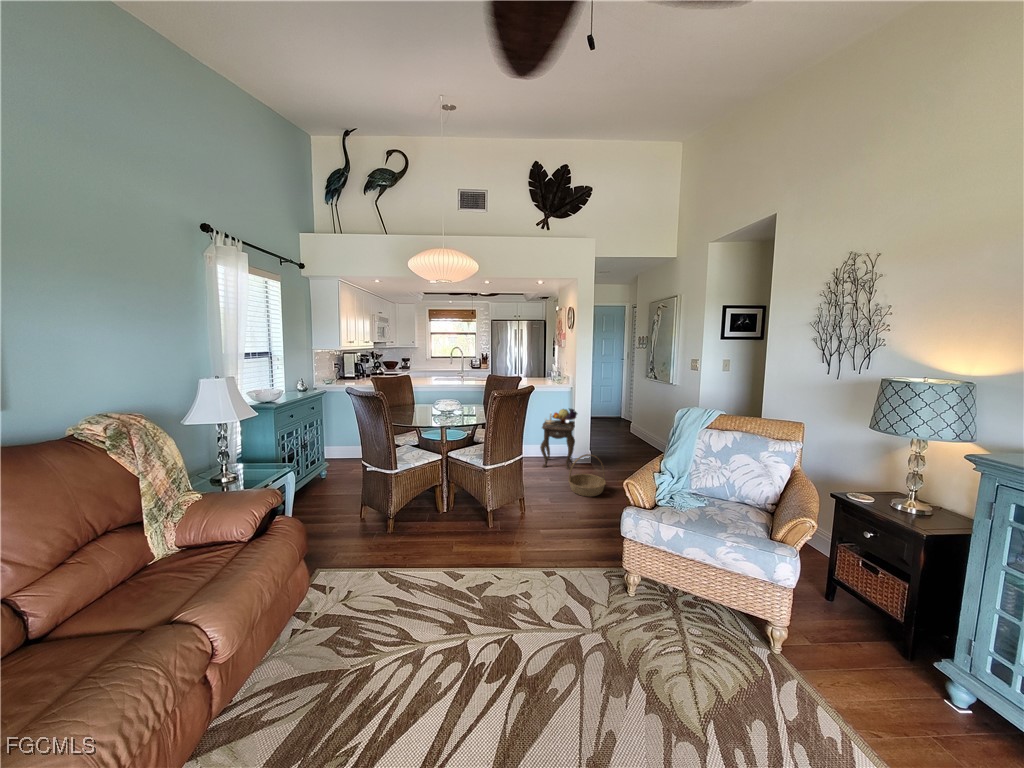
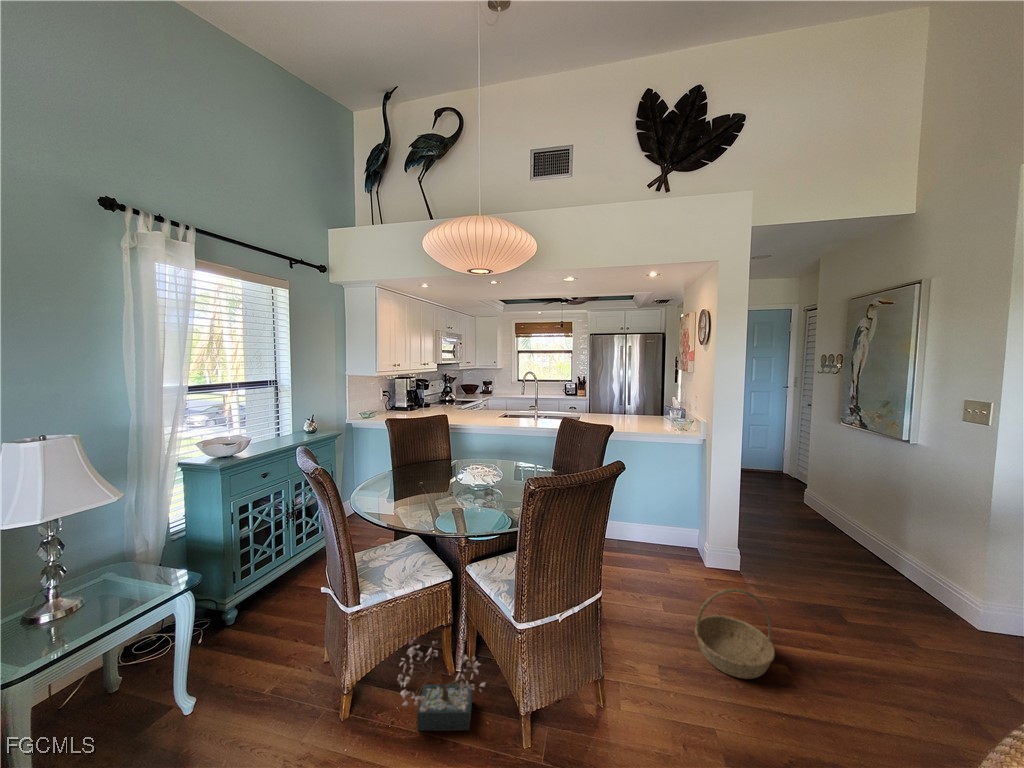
side table: present [540,409,577,469] -> none [647,477,718,590]
decorative plant: none [418,488,467,533] -> present [398,637,485,731]

